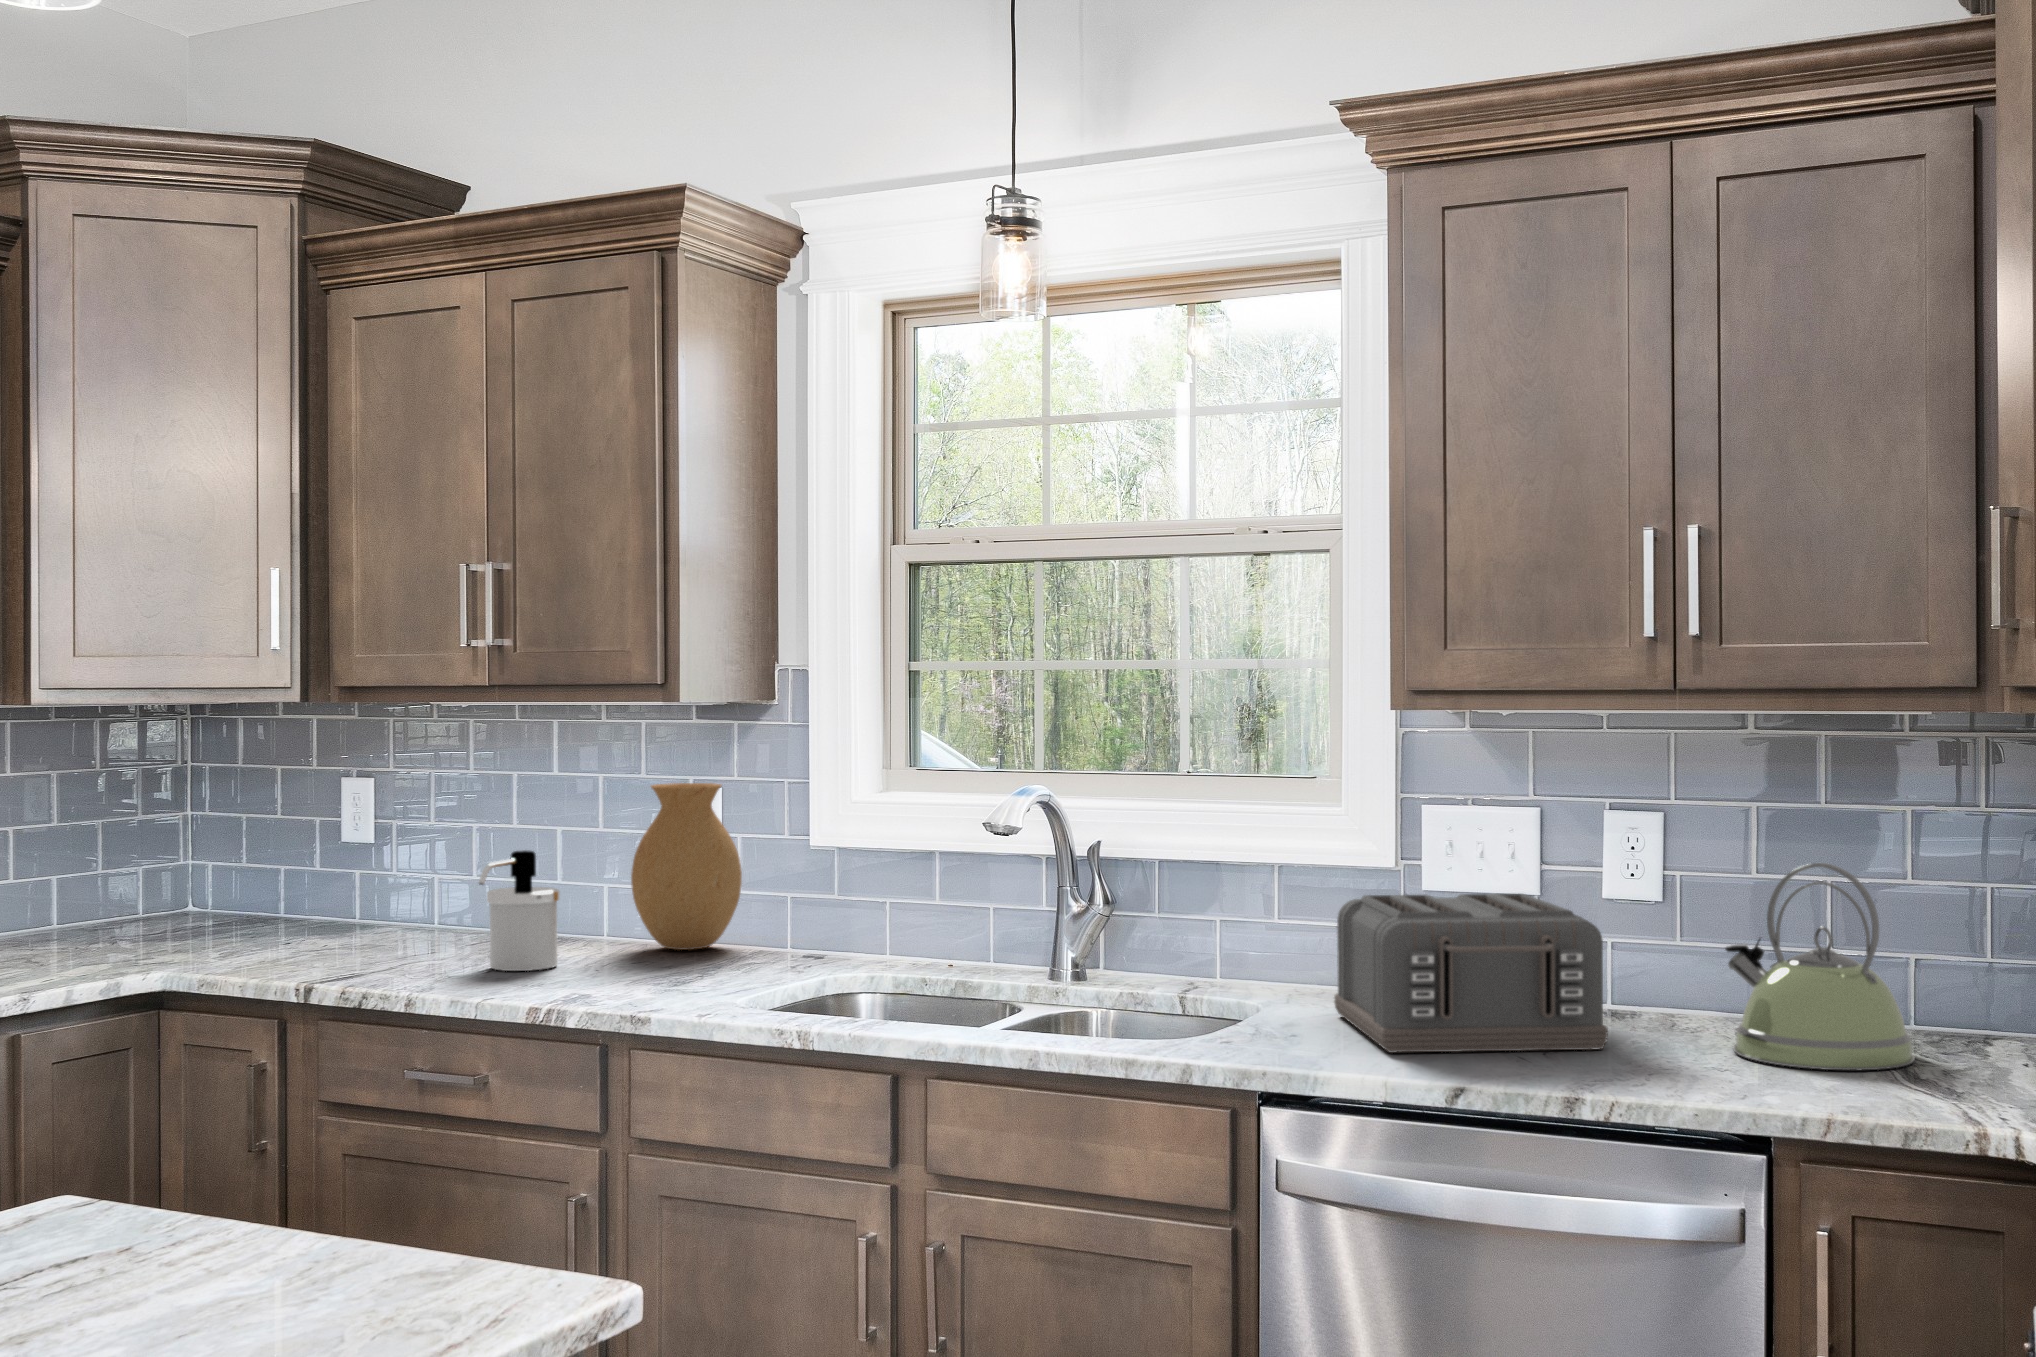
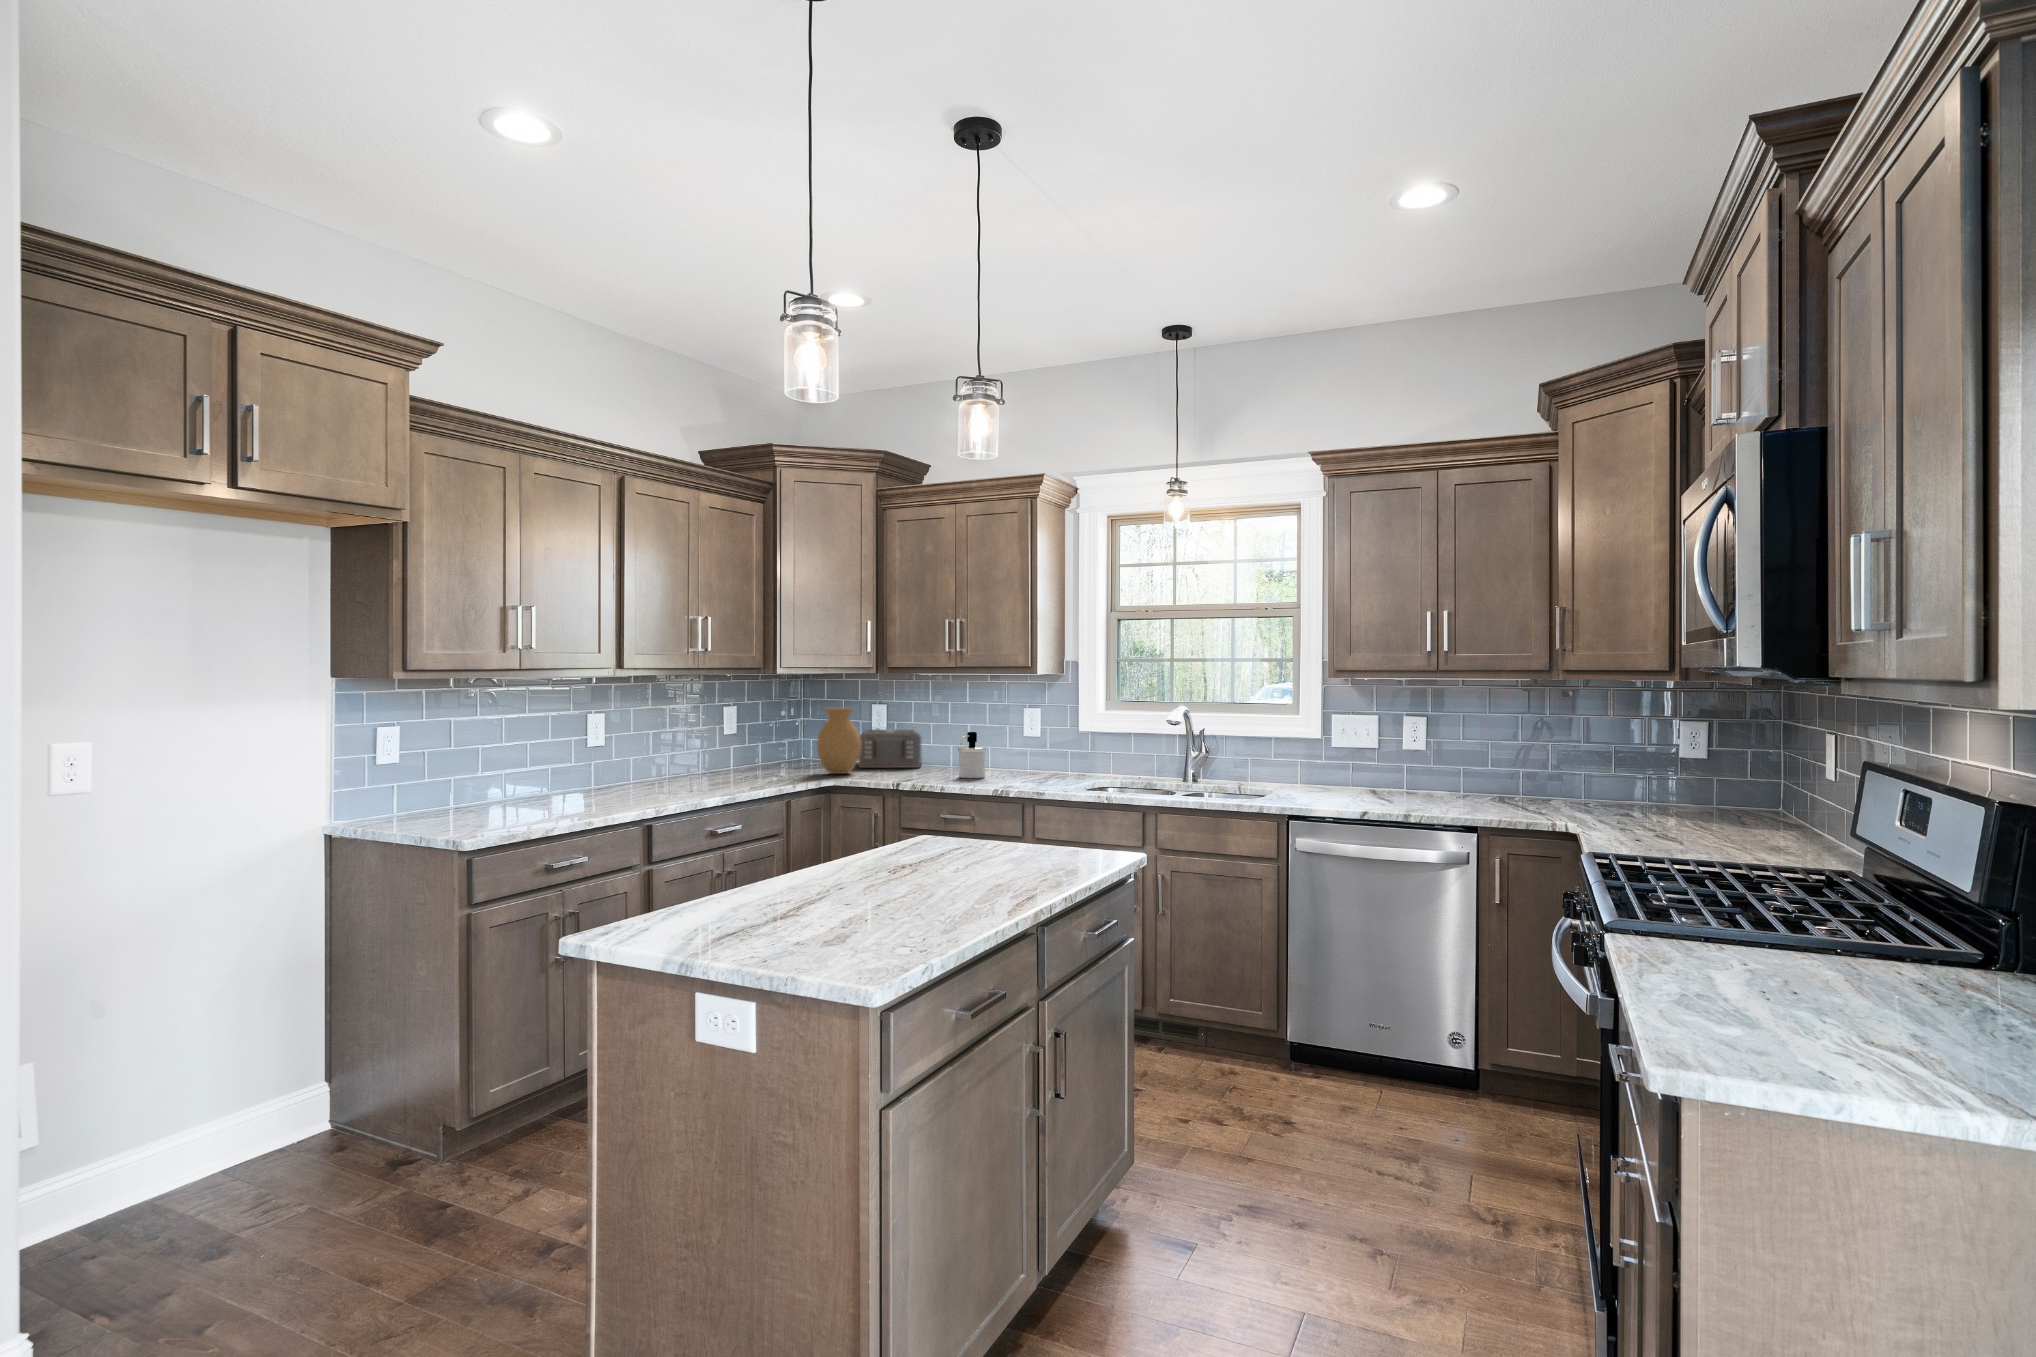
vase: present [631,783,742,950] -> present [817,708,861,774]
kettle: present [1725,863,1915,1070] -> none [1455,734,1527,807]
toaster: present [1334,894,1608,1053] -> present [858,728,923,768]

